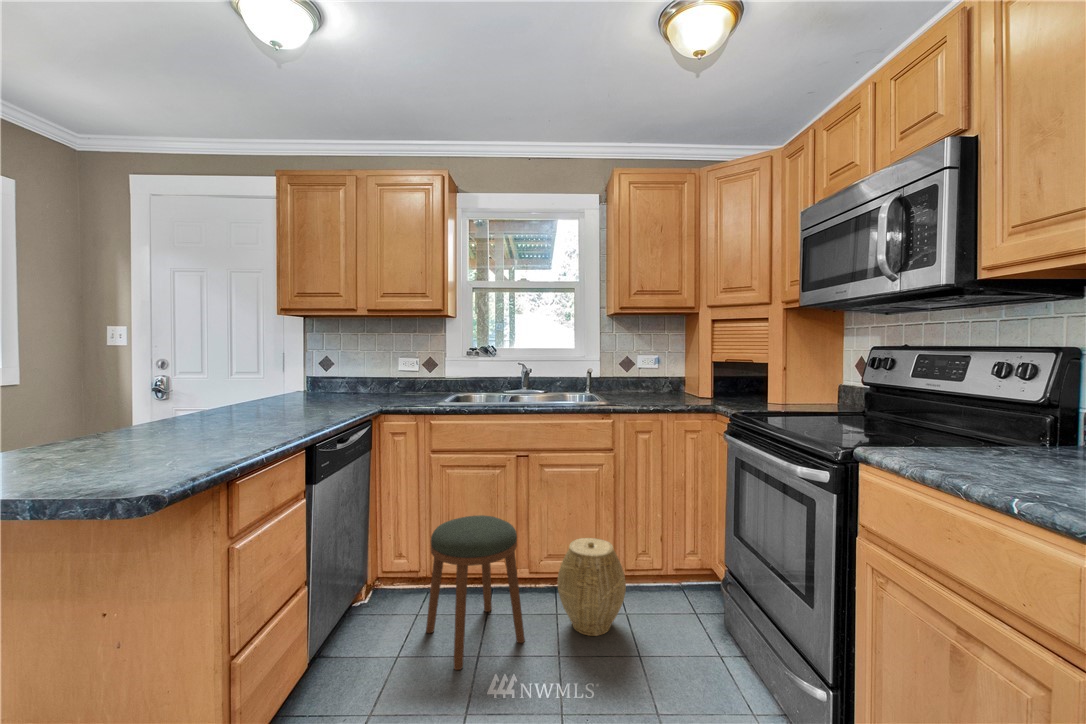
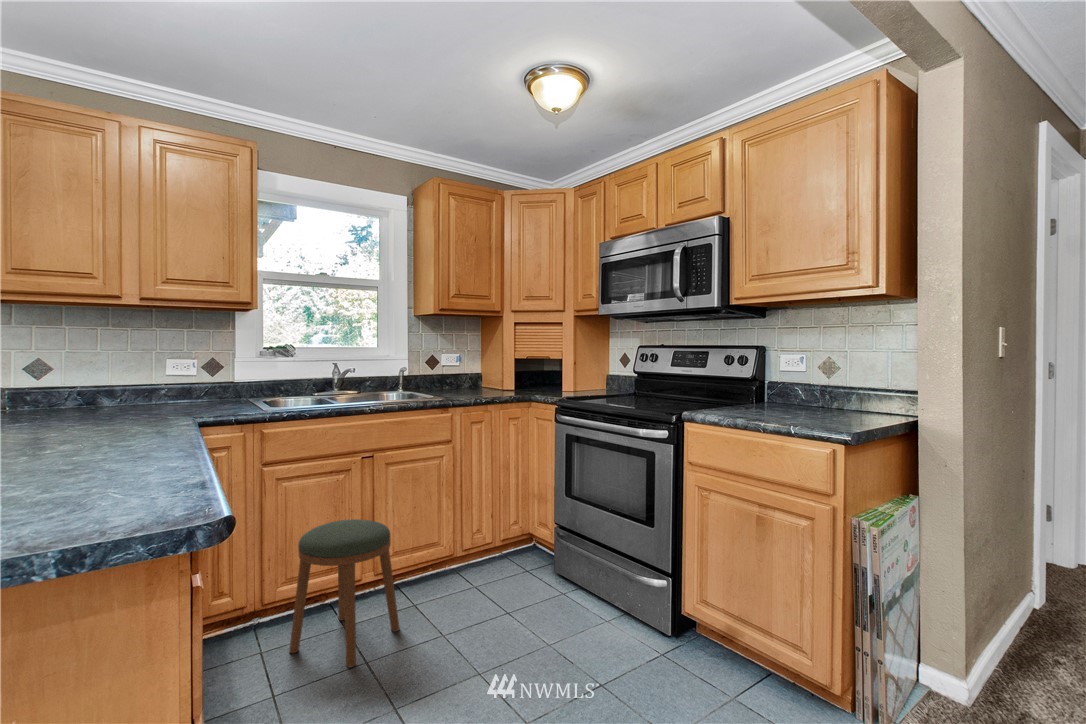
woven basket: present [557,538,626,636] -> none [418,523,481,609]

